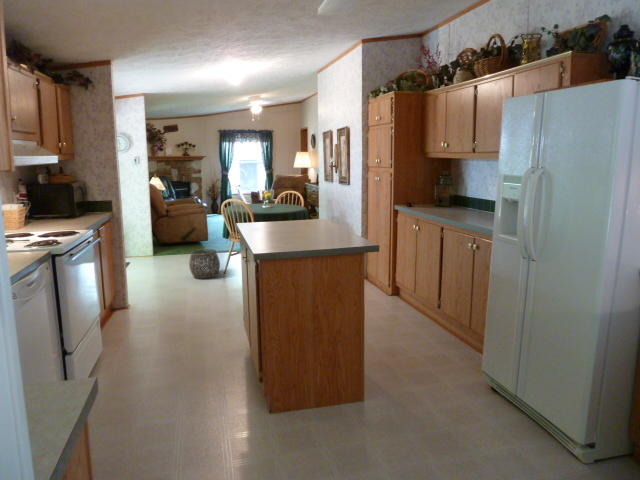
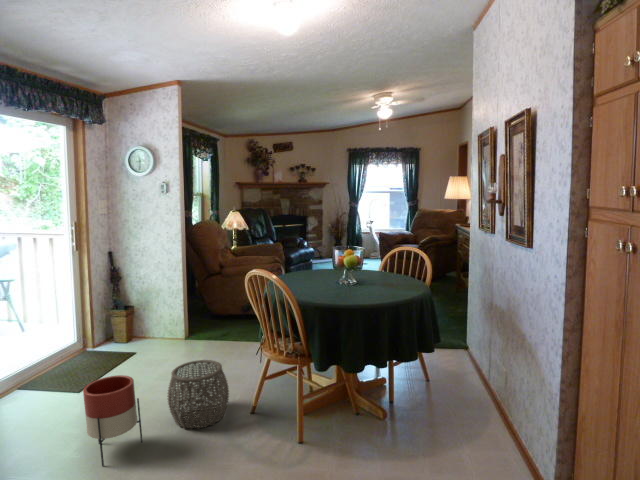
planter: none [161,253,187,291] -> present [83,375,142,466]

